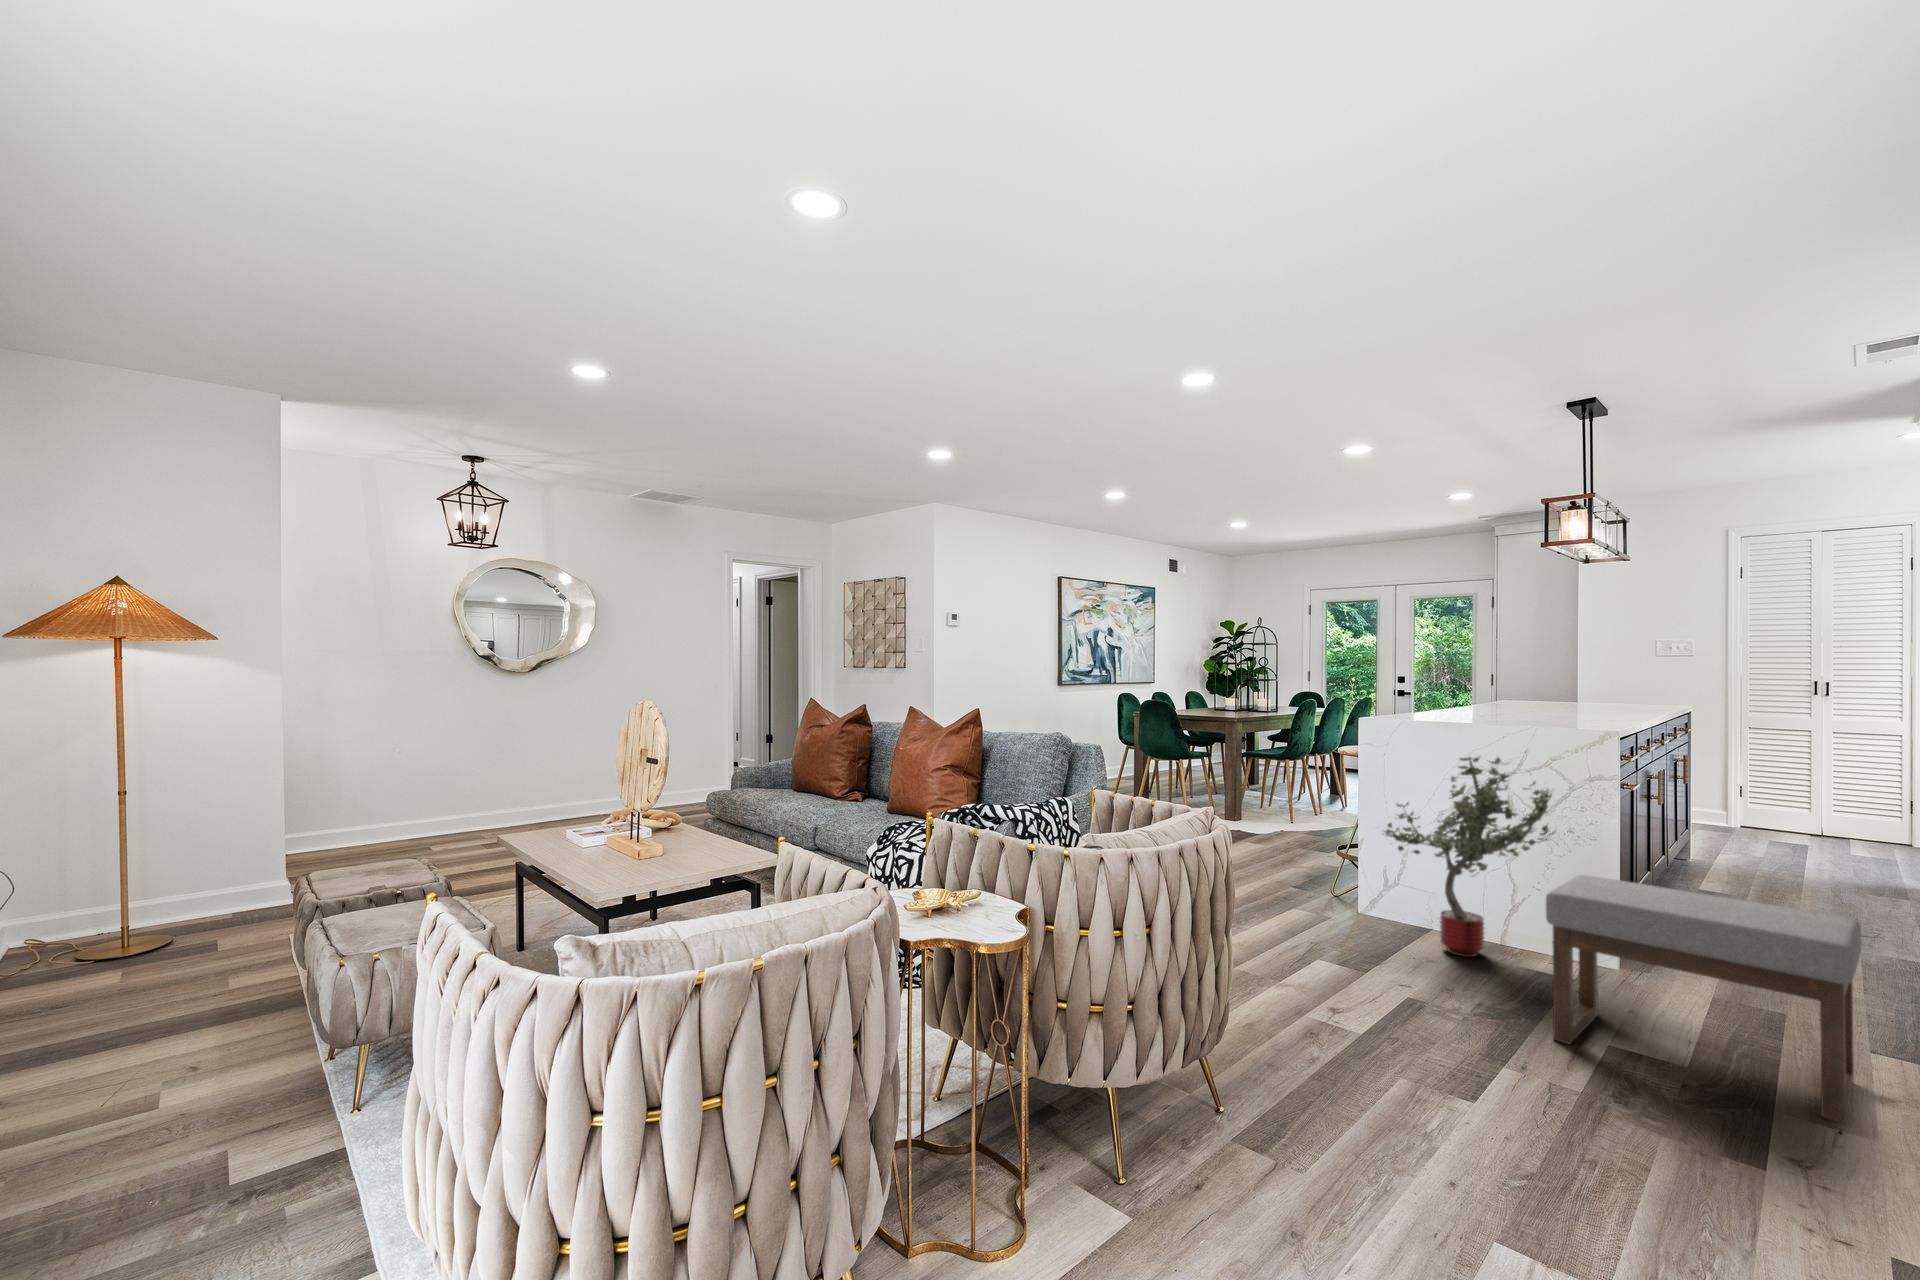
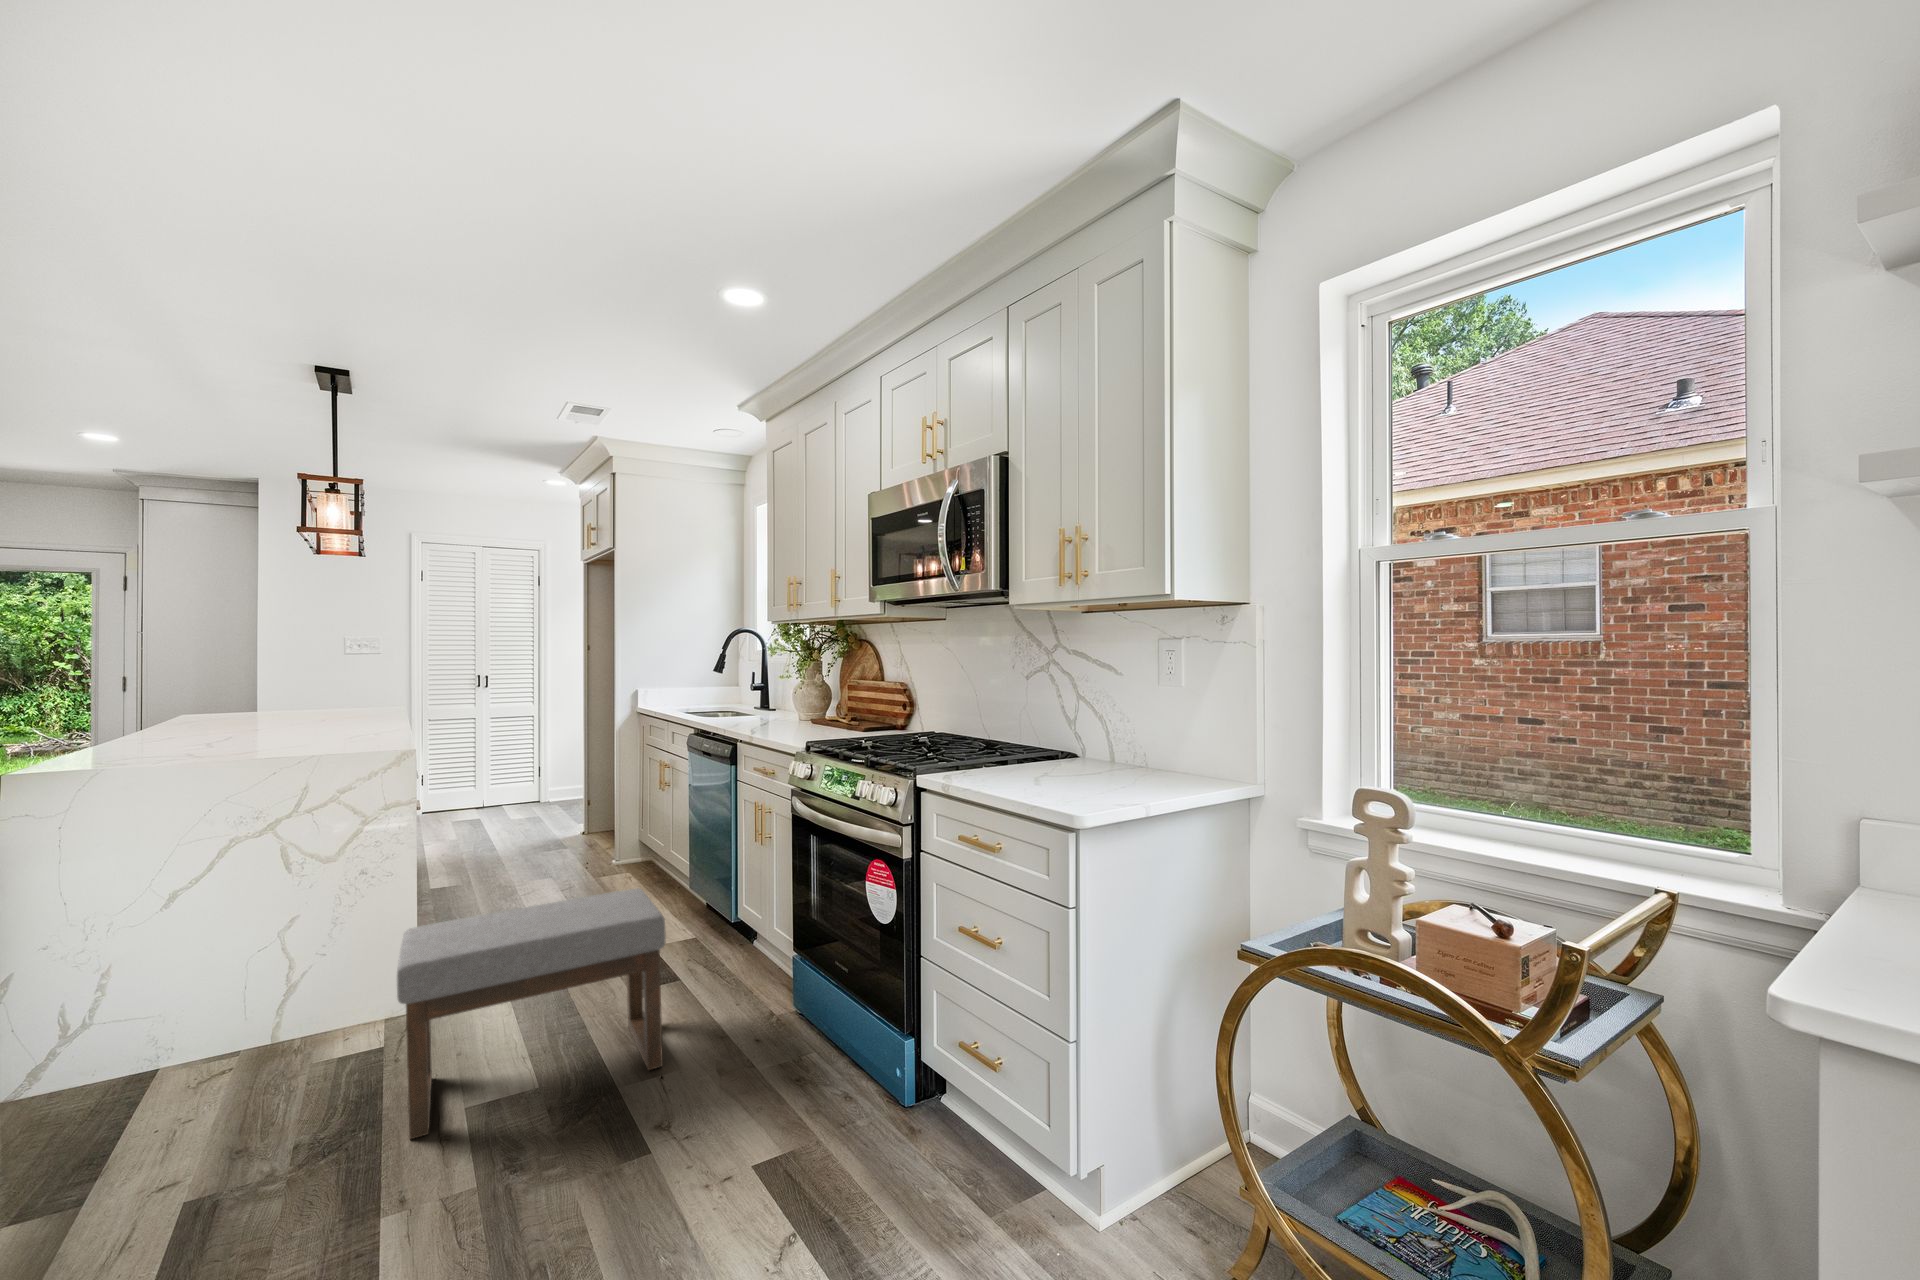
potted tree: present [1384,757,1554,957] -> none [69,809,359,1093]

